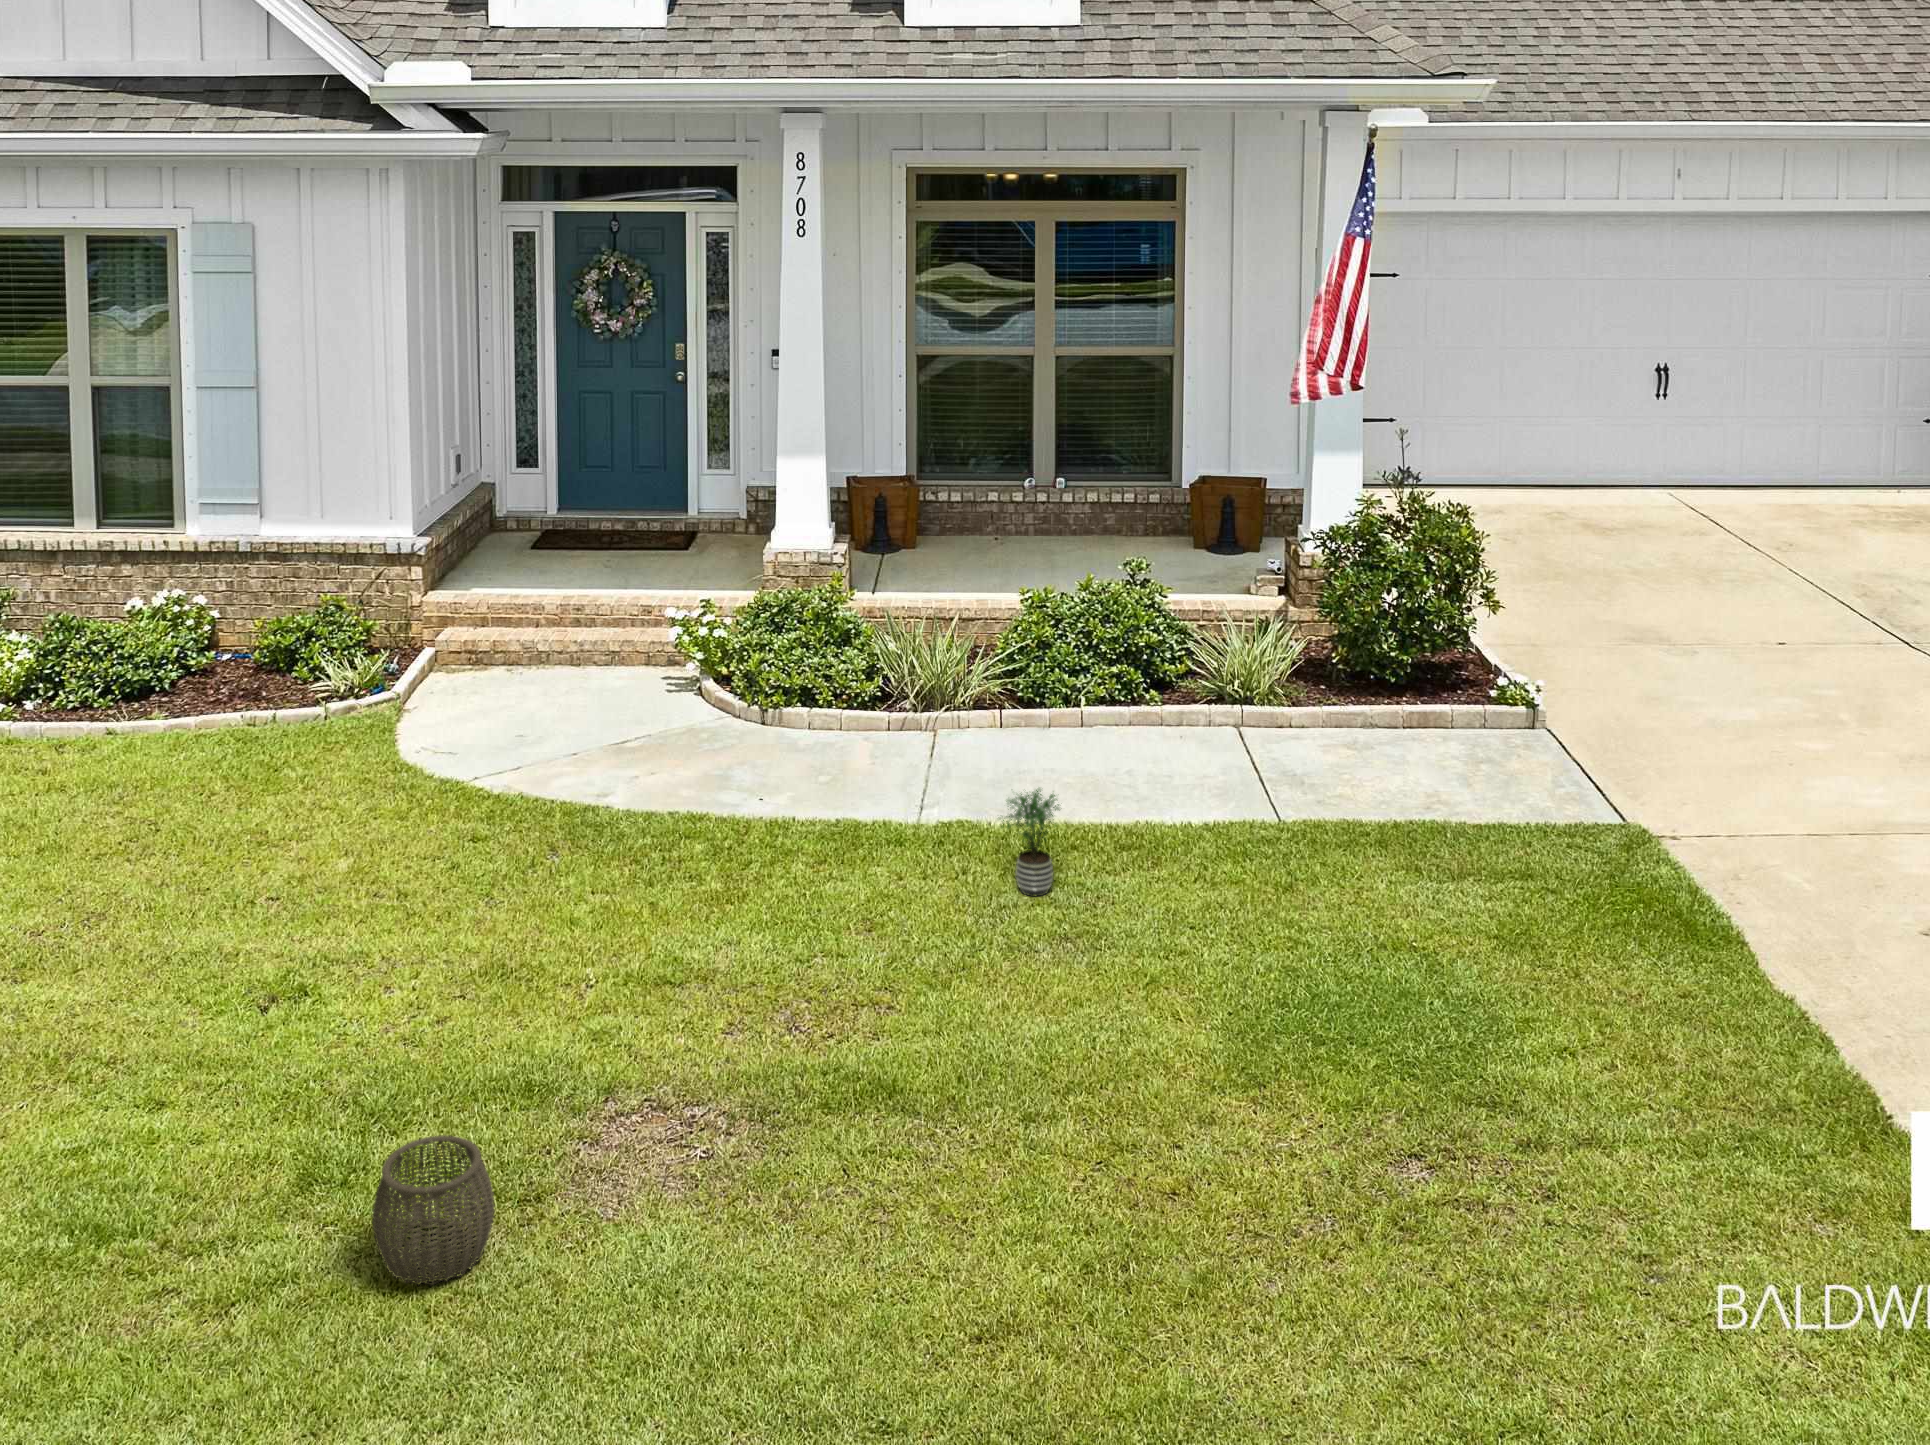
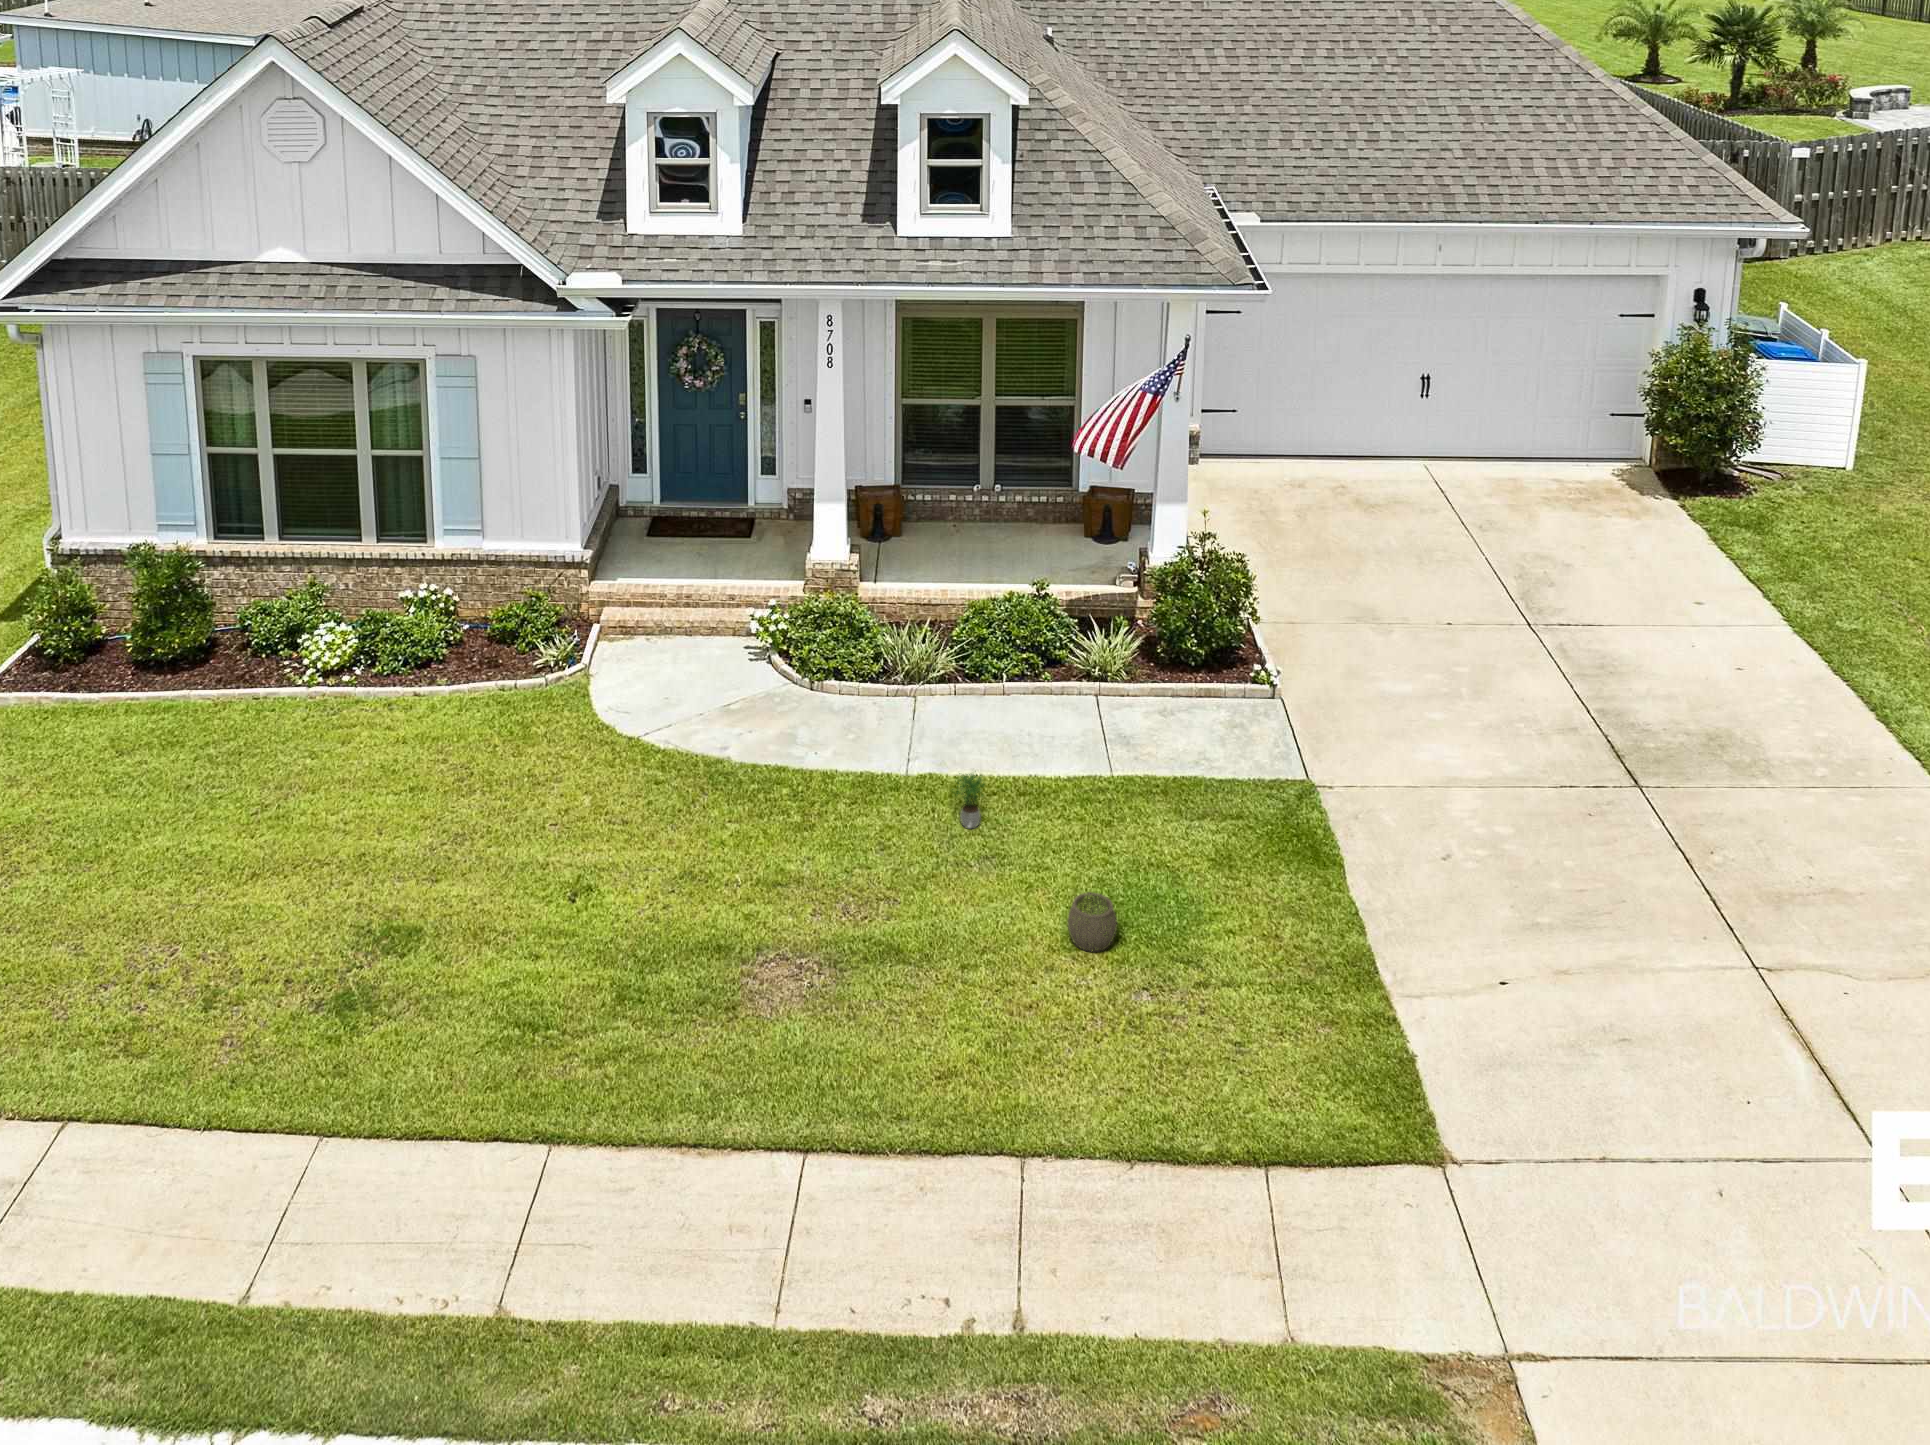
woven basket: present [372,1135,495,1285] -> present [1068,893,1117,952]

